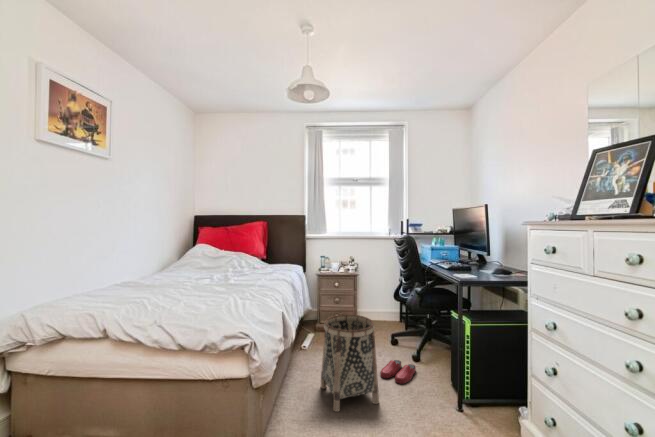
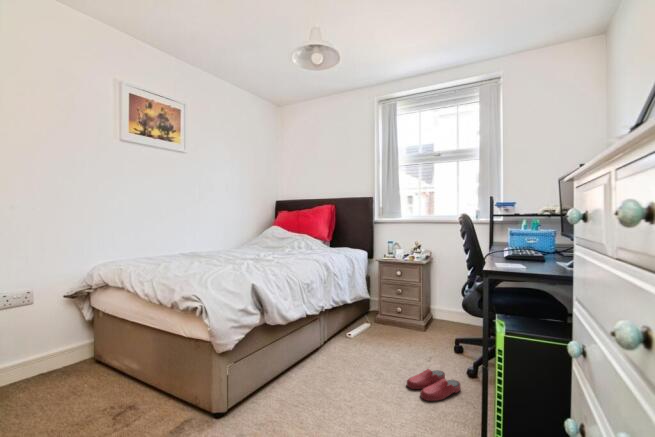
basket: present [321,314,379,412] -> none [319,300,381,414]

